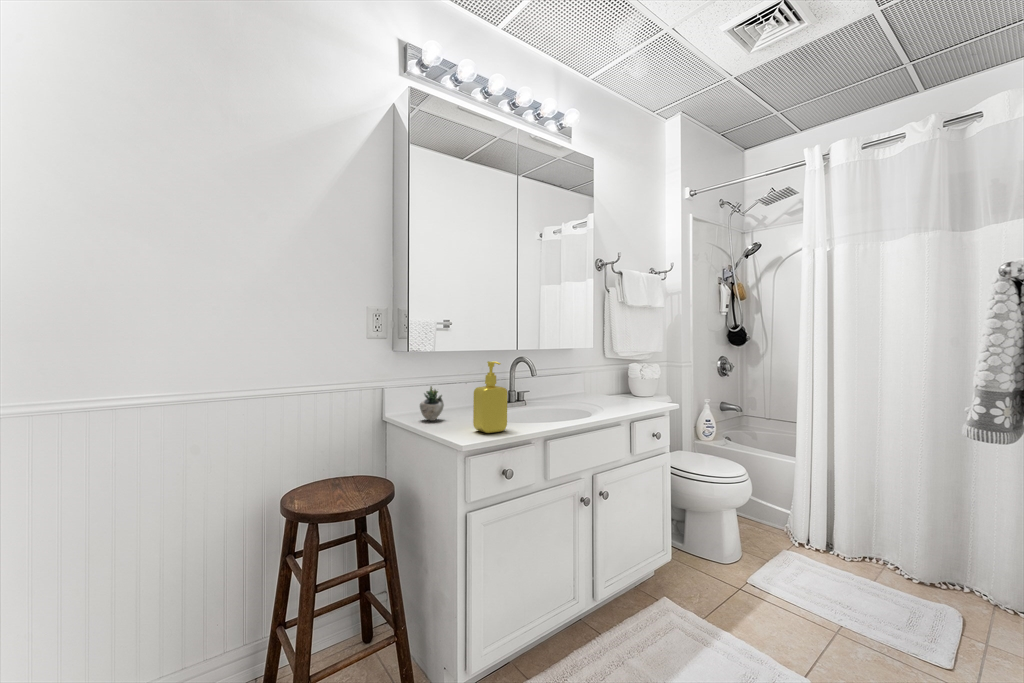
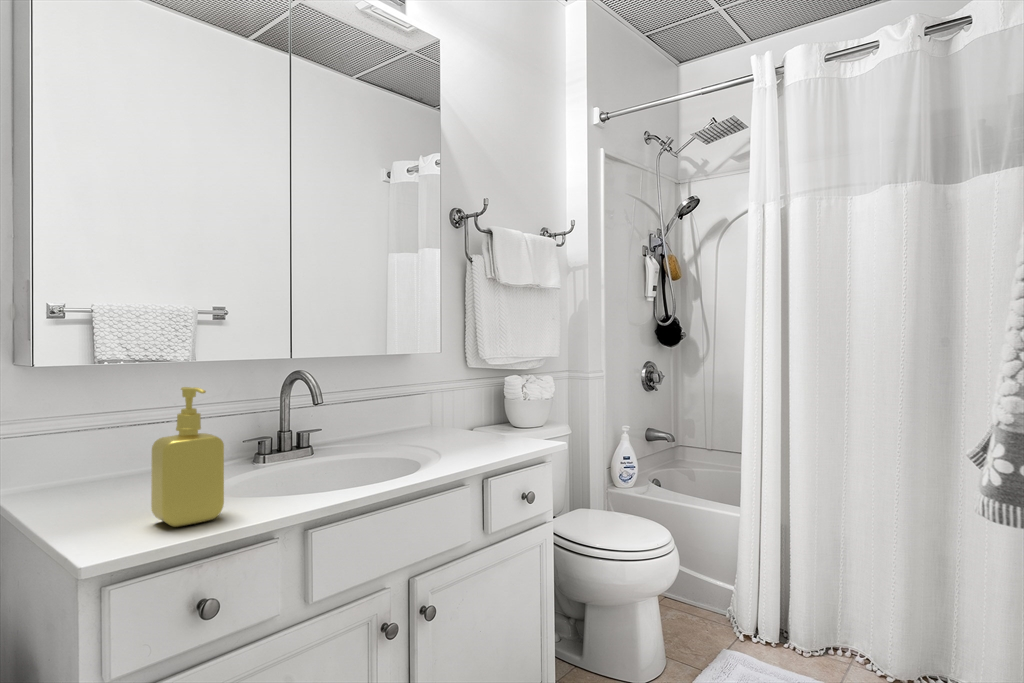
succulent plant: present [420,386,444,421] -> none [61,425,164,501]

